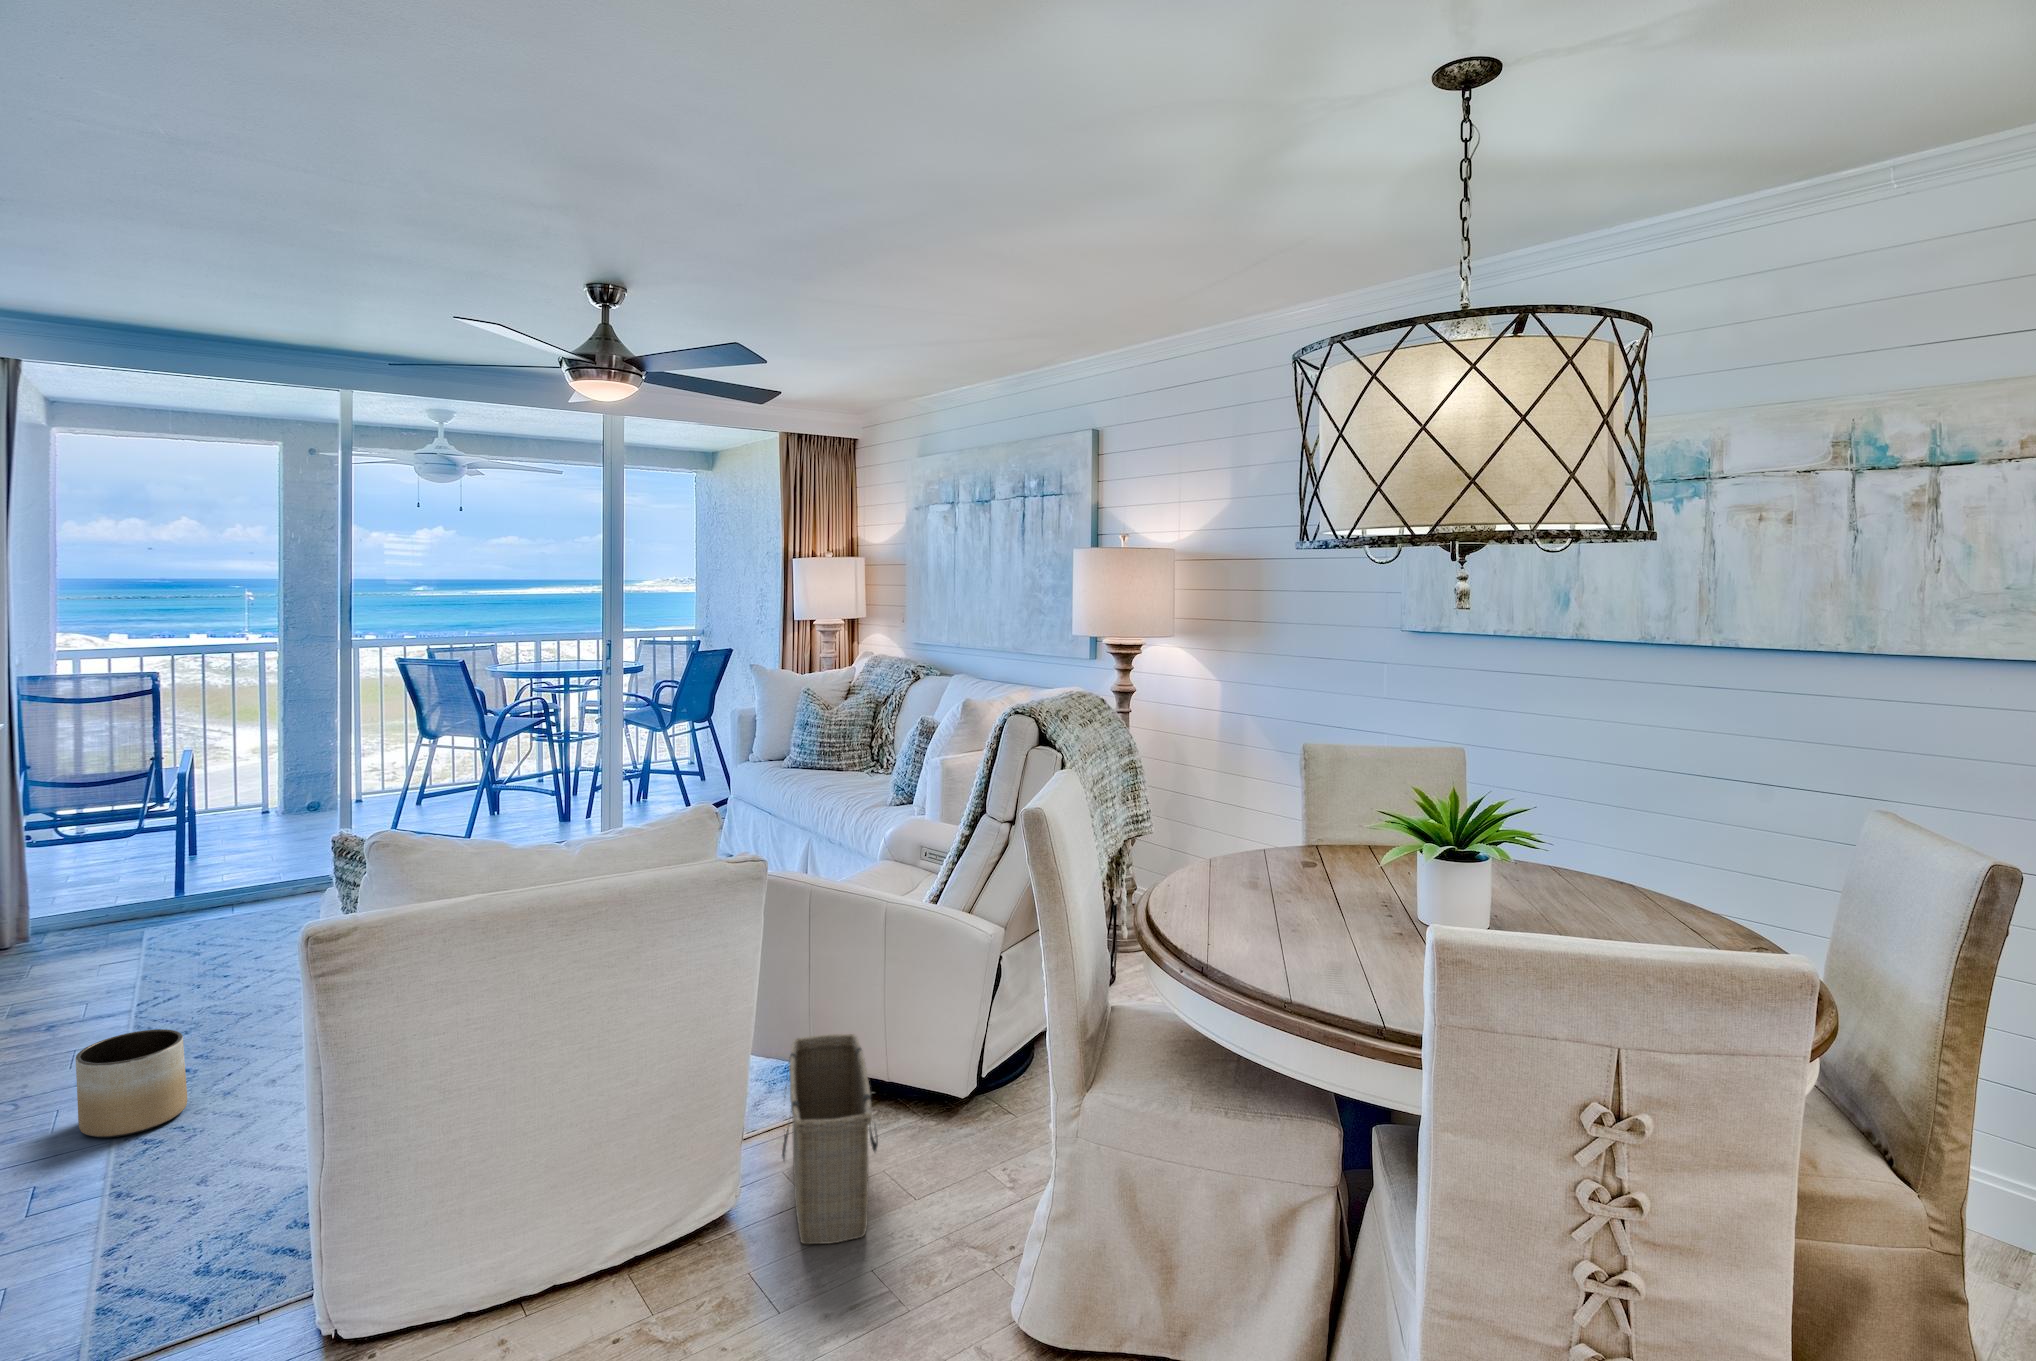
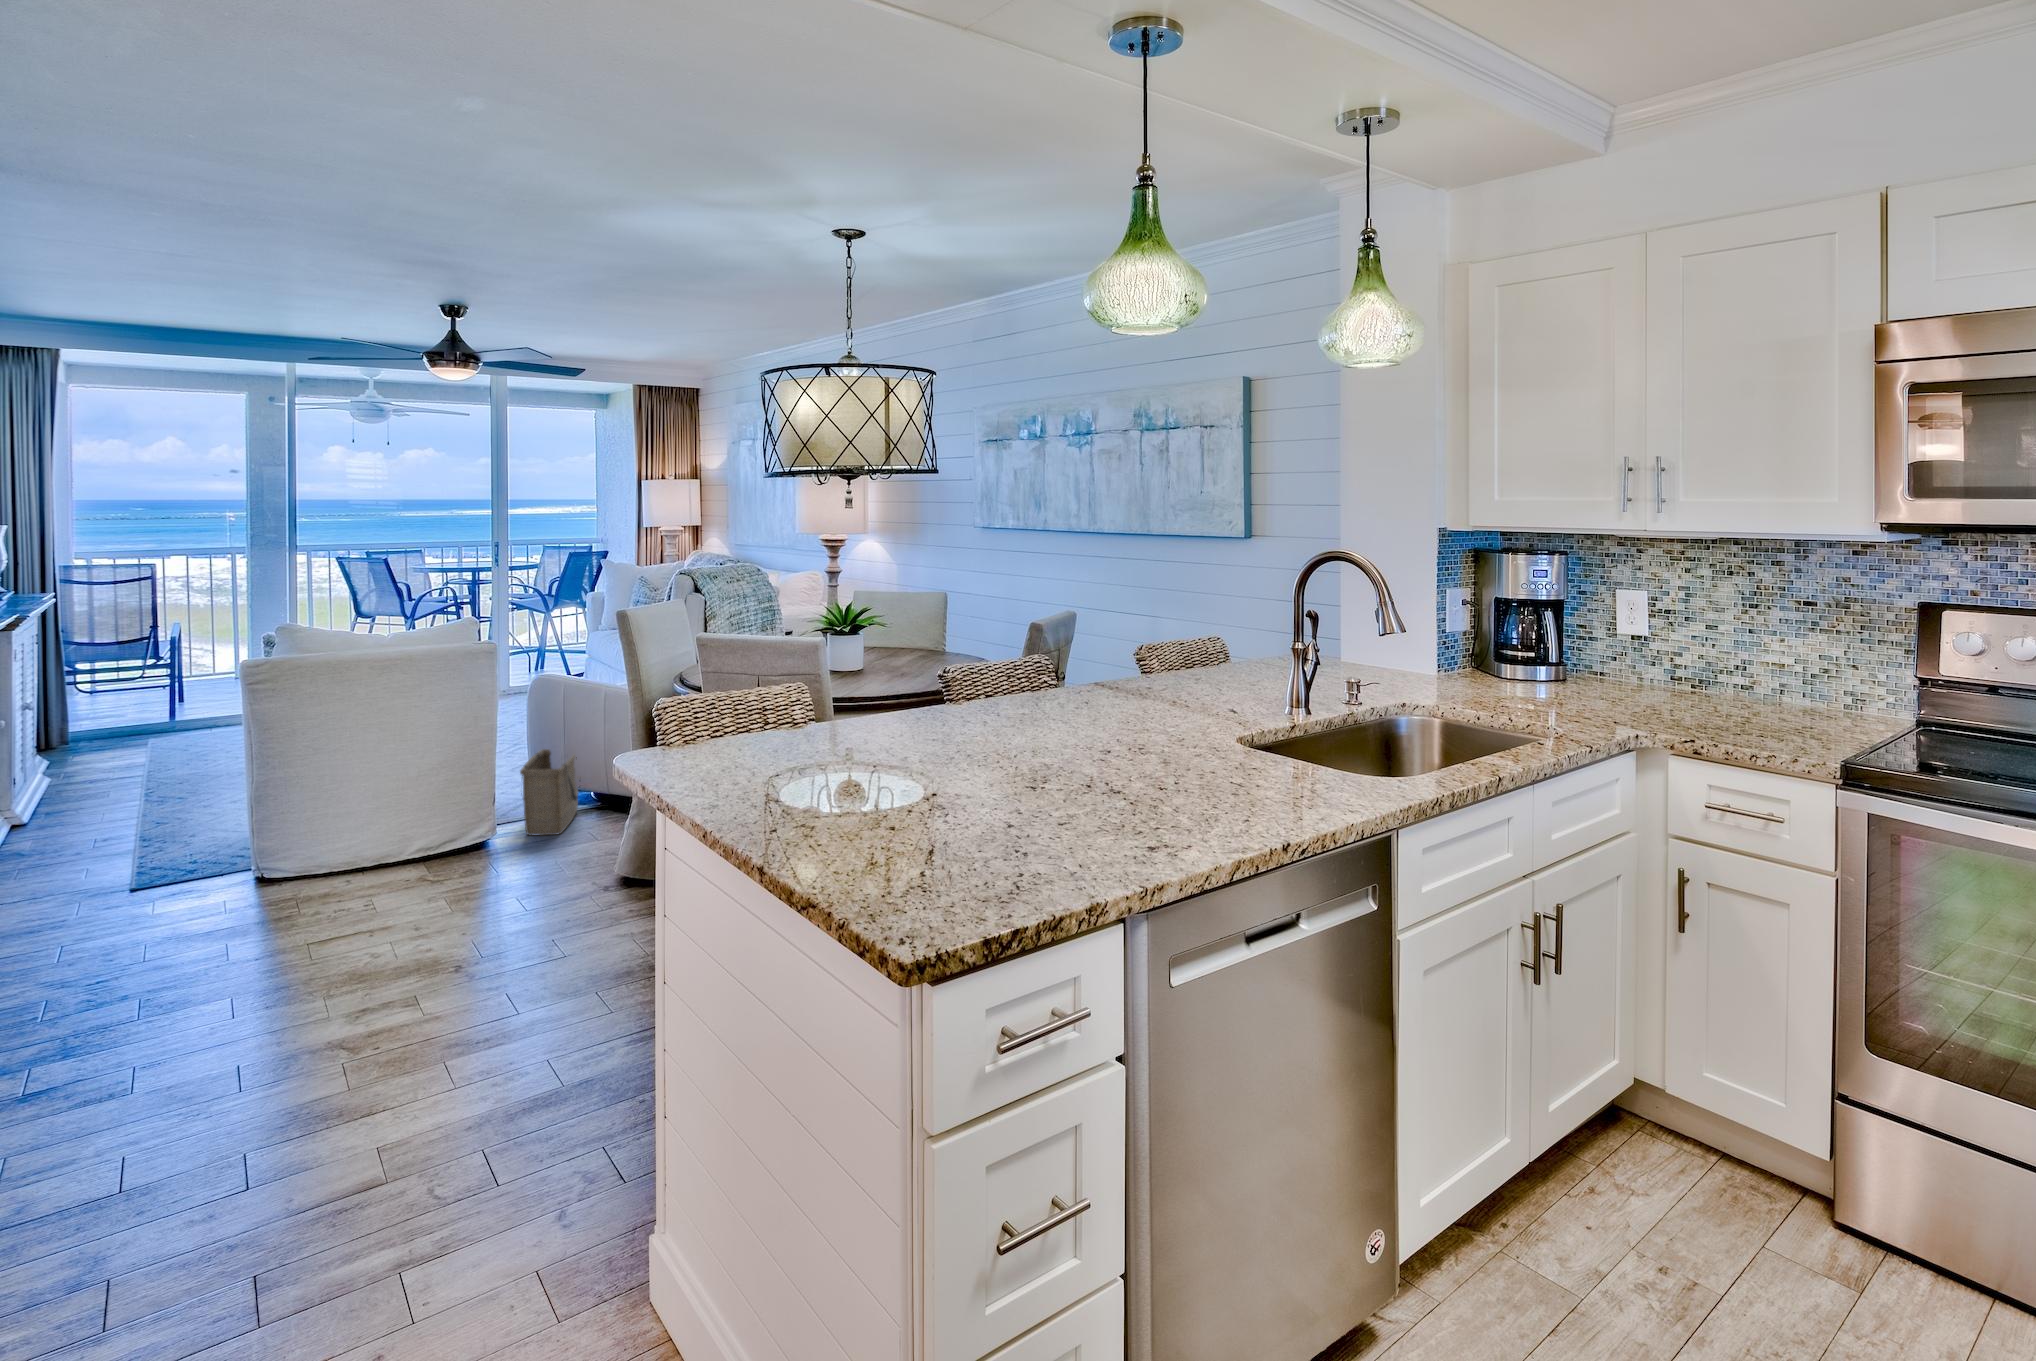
planter: present [76,1029,187,1138] -> none [150,754,211,805]

